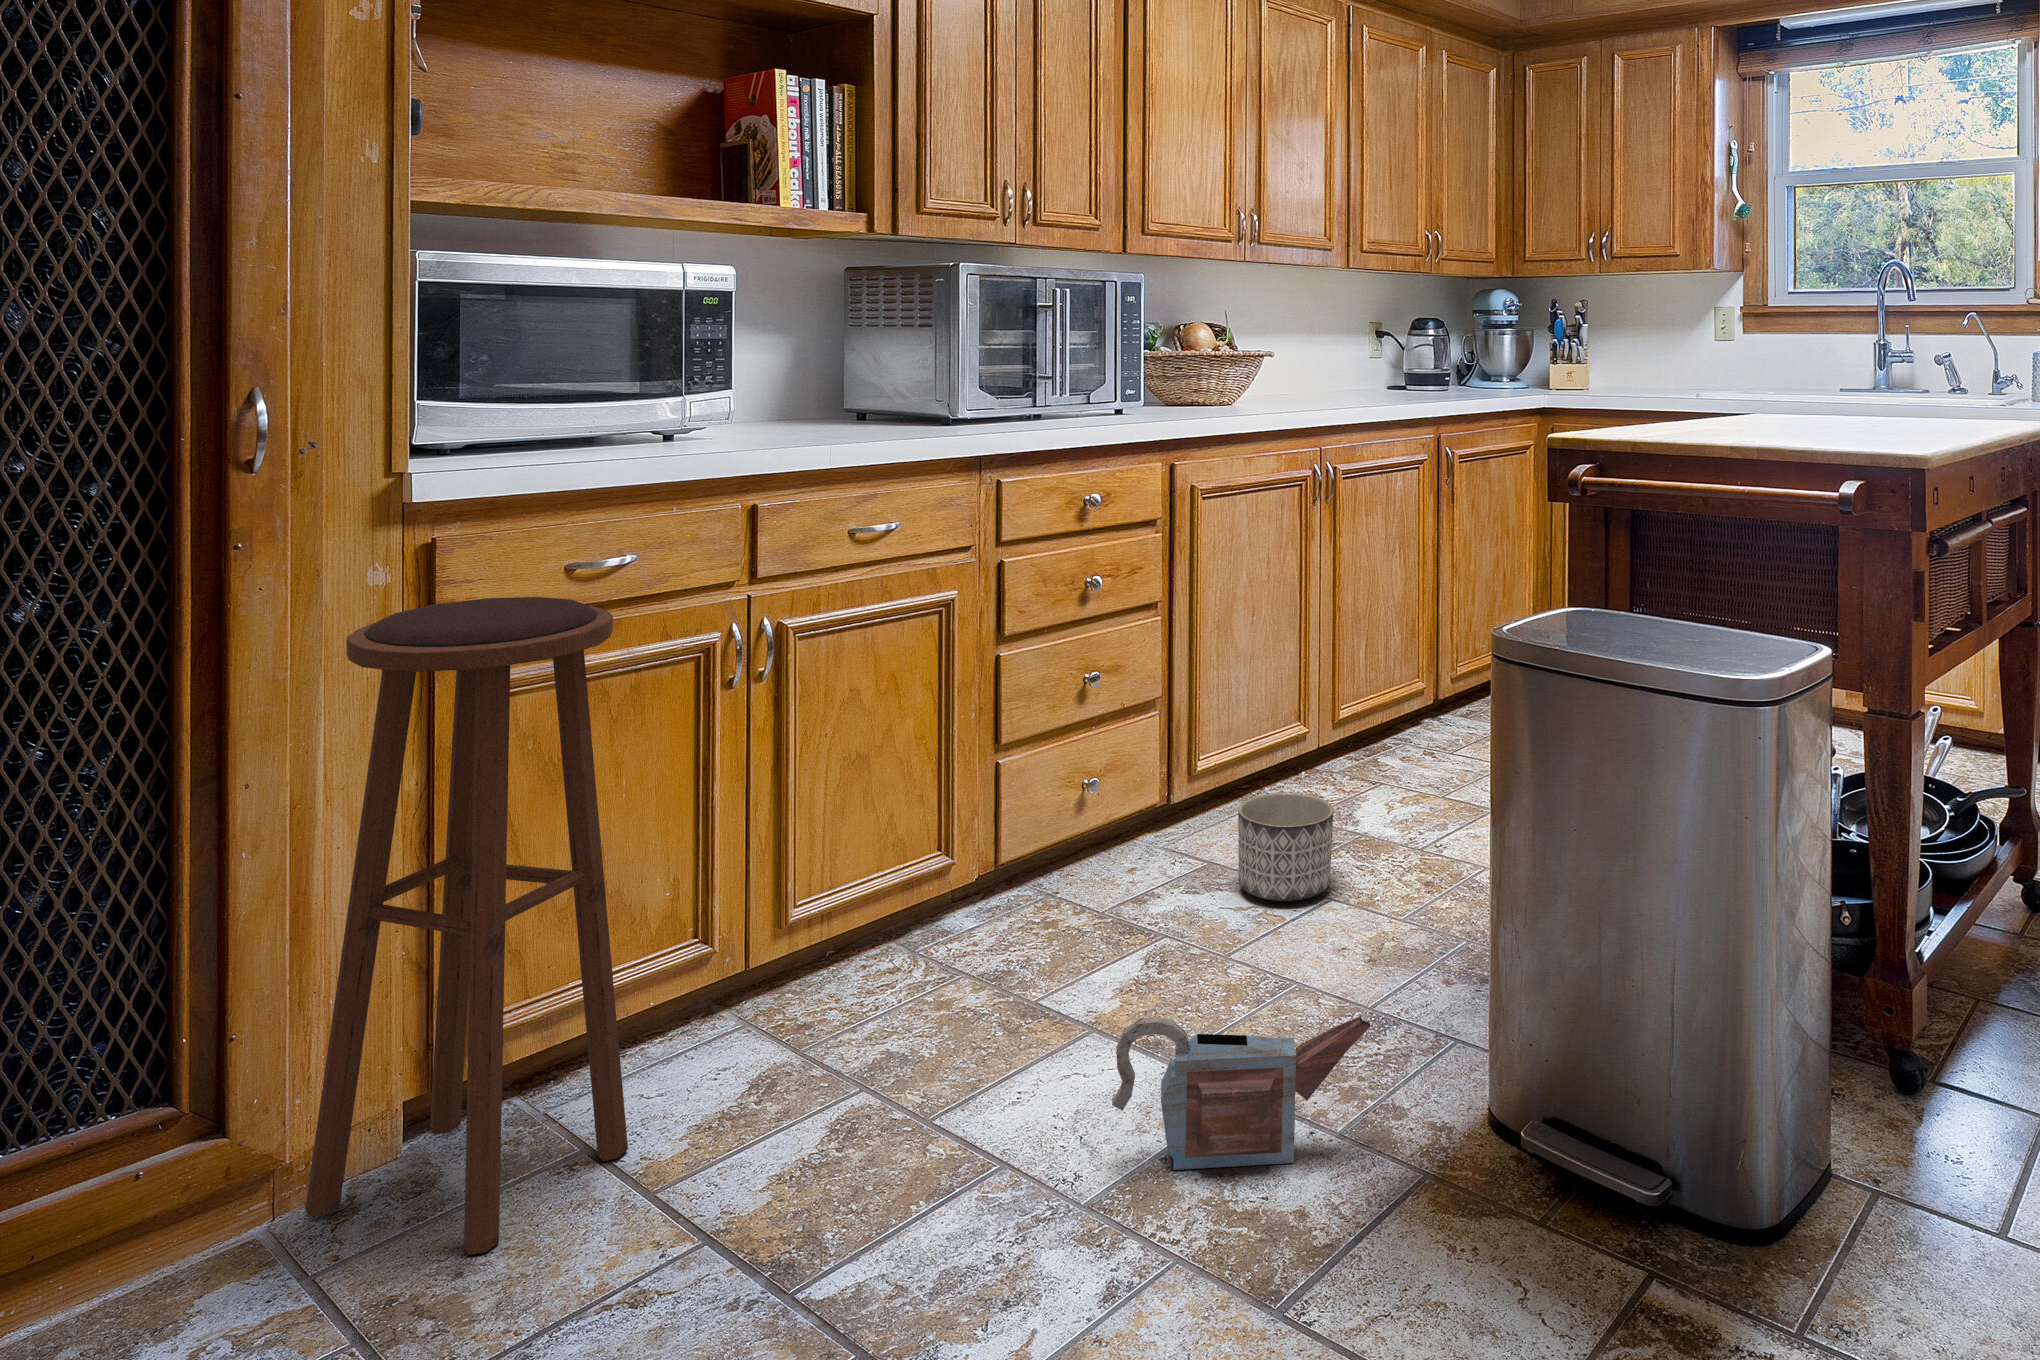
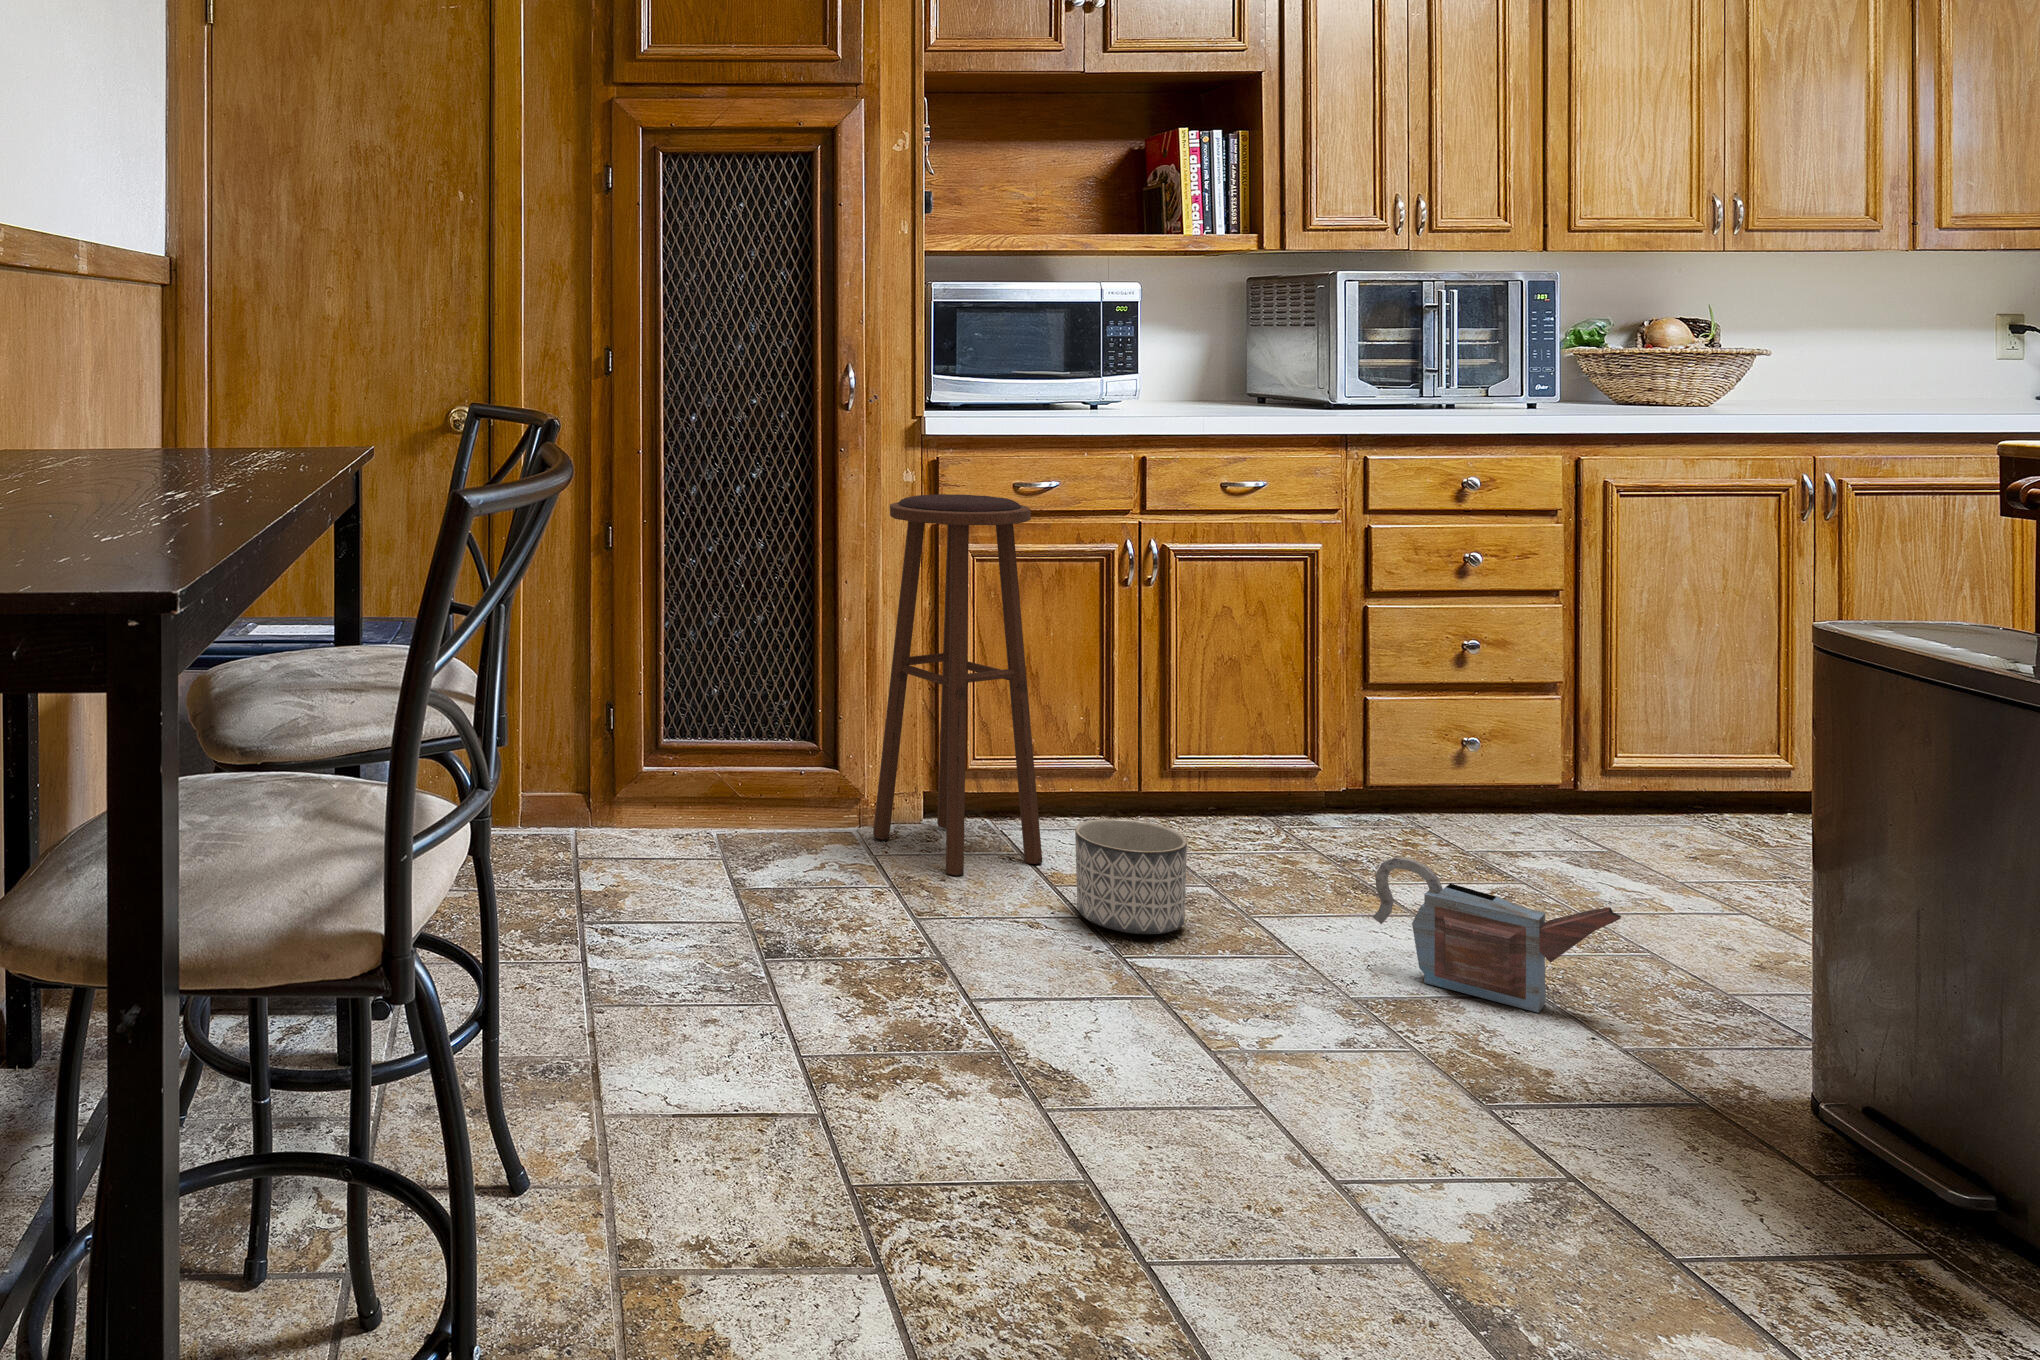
planter: present [1238,792,1334,901] -> present [1075,819,1187,934]

